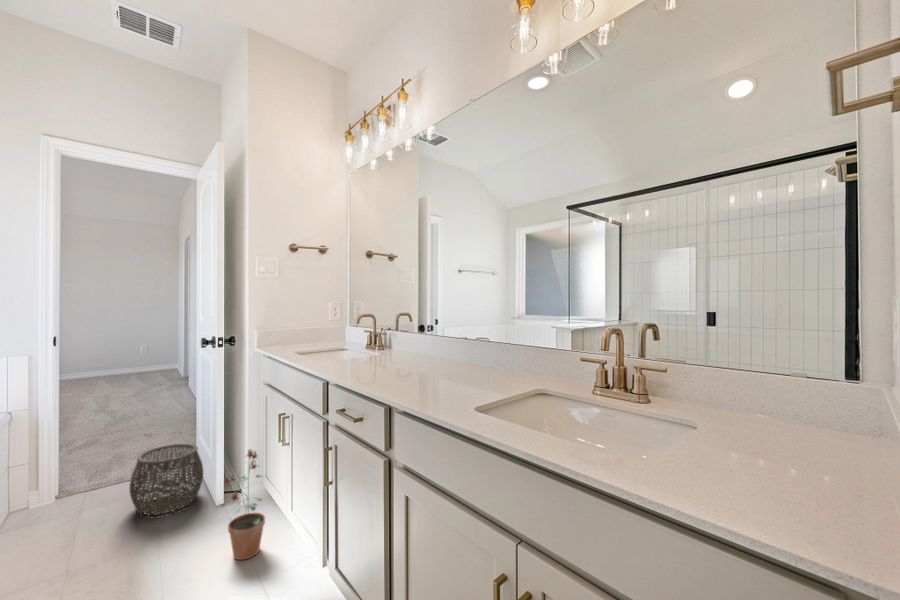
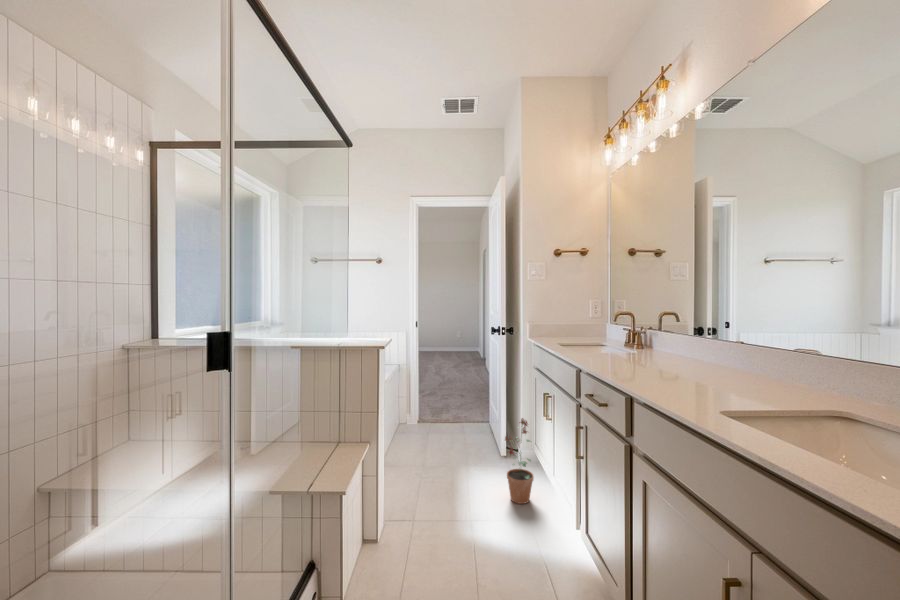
woven basket: present [129,444,203,516] -> none [448,405,493,454]

